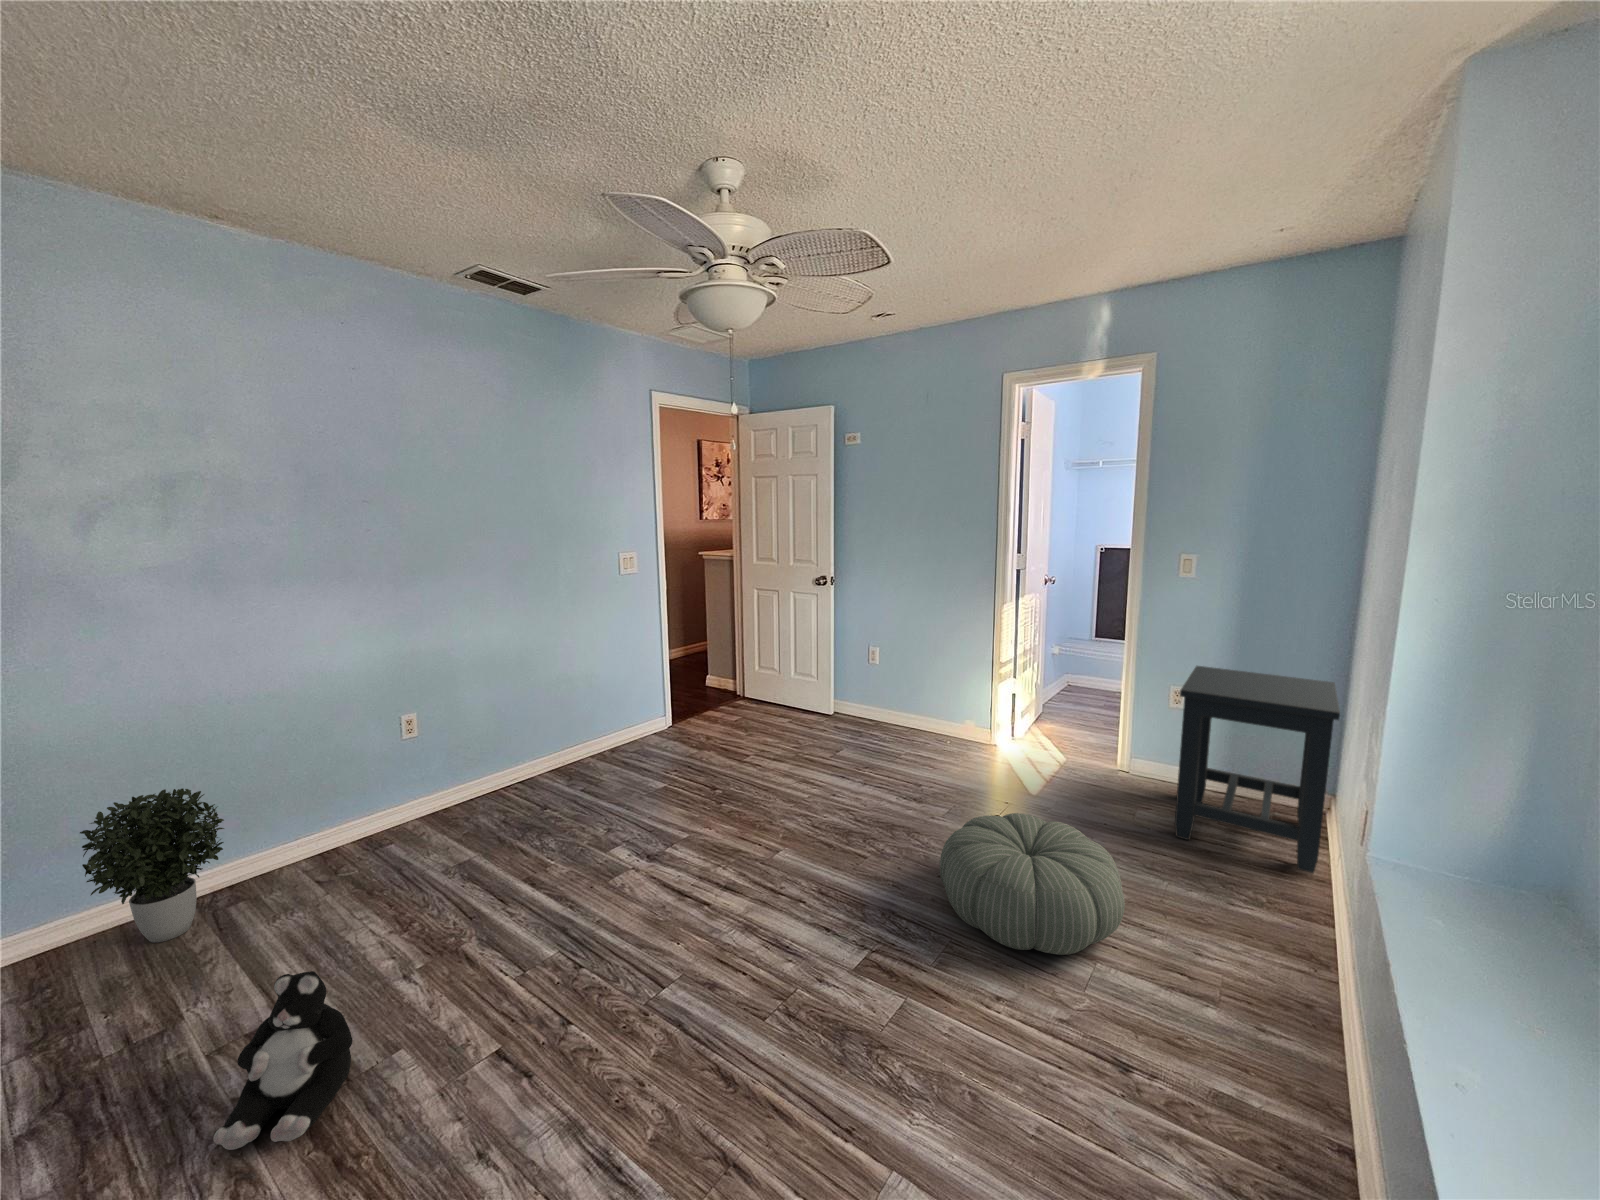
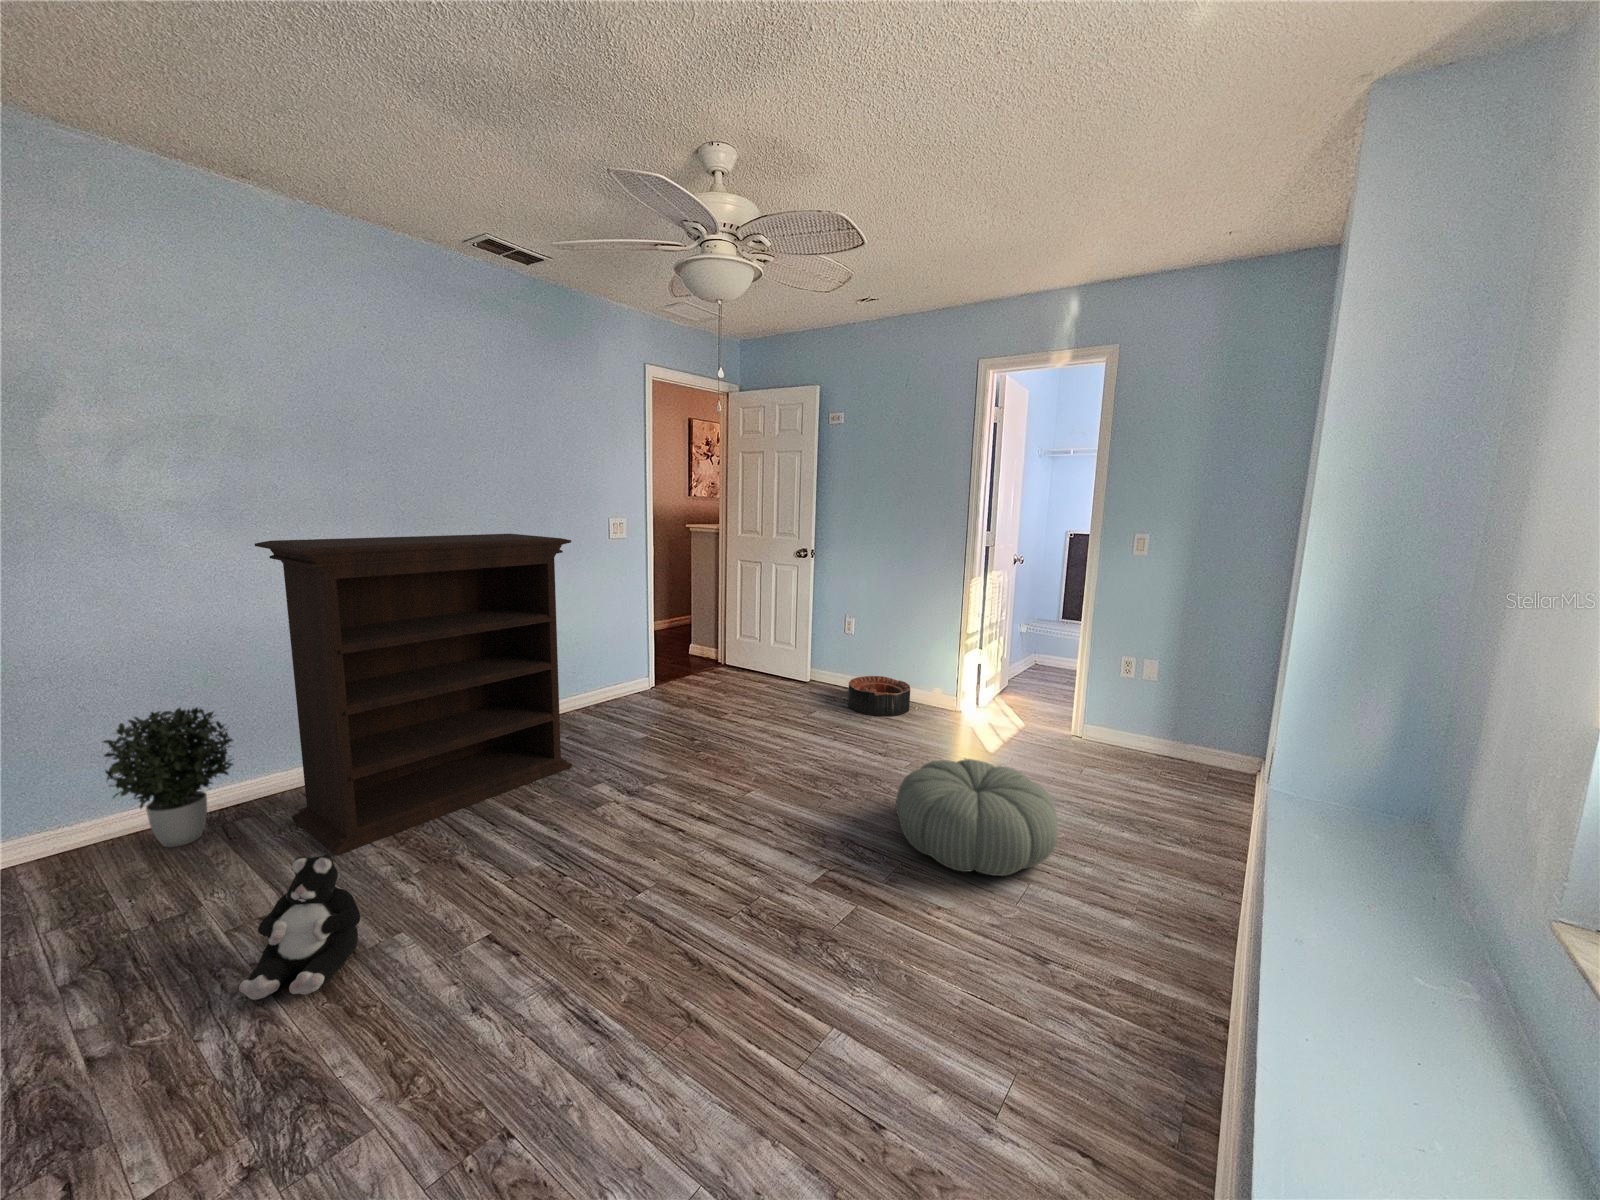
bookshelf: none [239,580,587,948] -> present [255,534,572,855]
side table: present [1175,666,1340,873] -> none [1116,637,1266,822]
basket: none [875,708,941,753] -> present [848,676,910,716]

